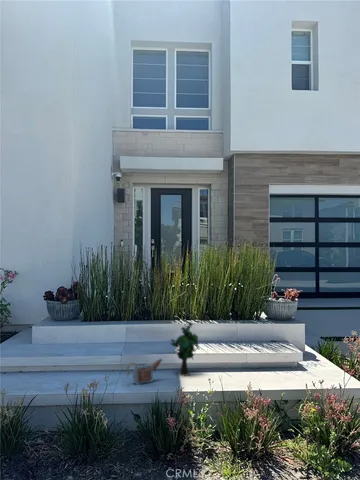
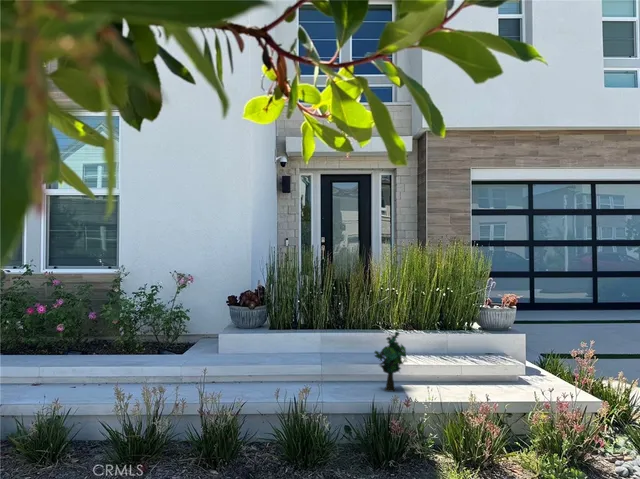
watering can: present [127,359,162,384] -> none [330,371,368,399]

